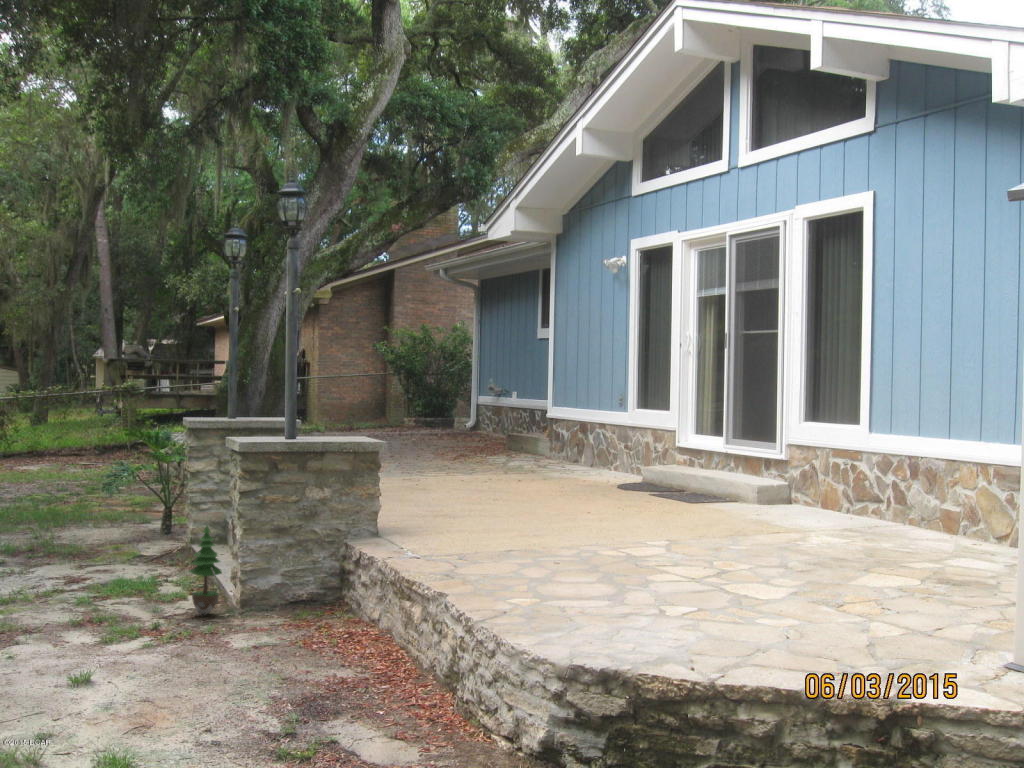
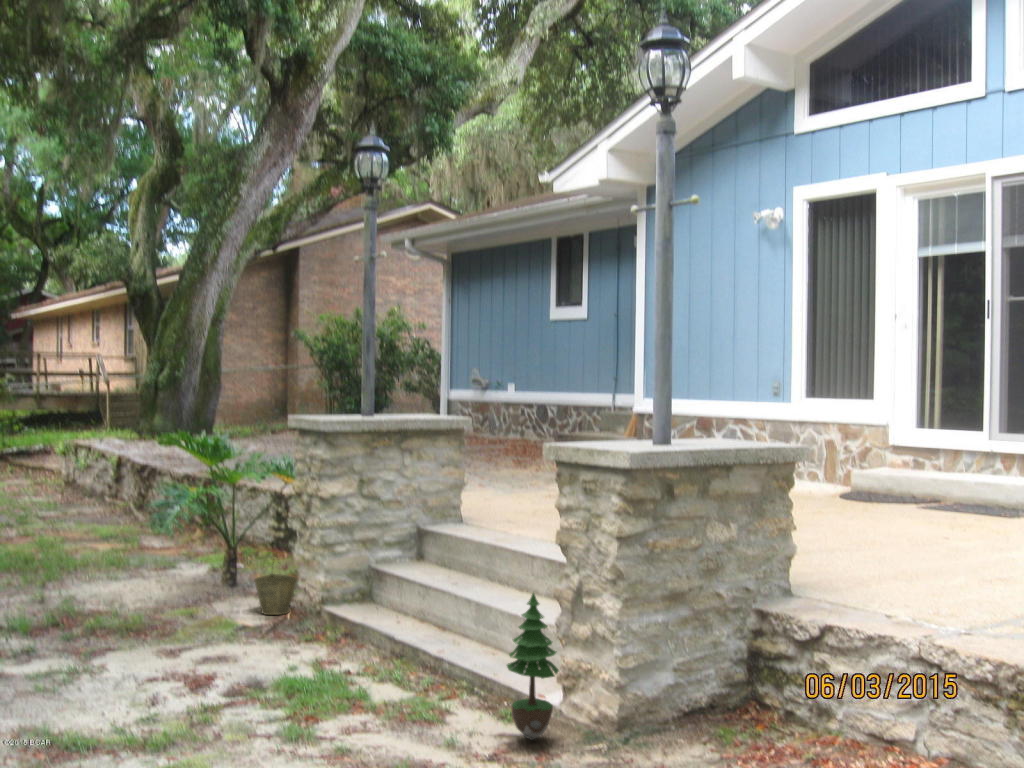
bucket: none [154,511,185,551] -> present [254,574,297,615]

